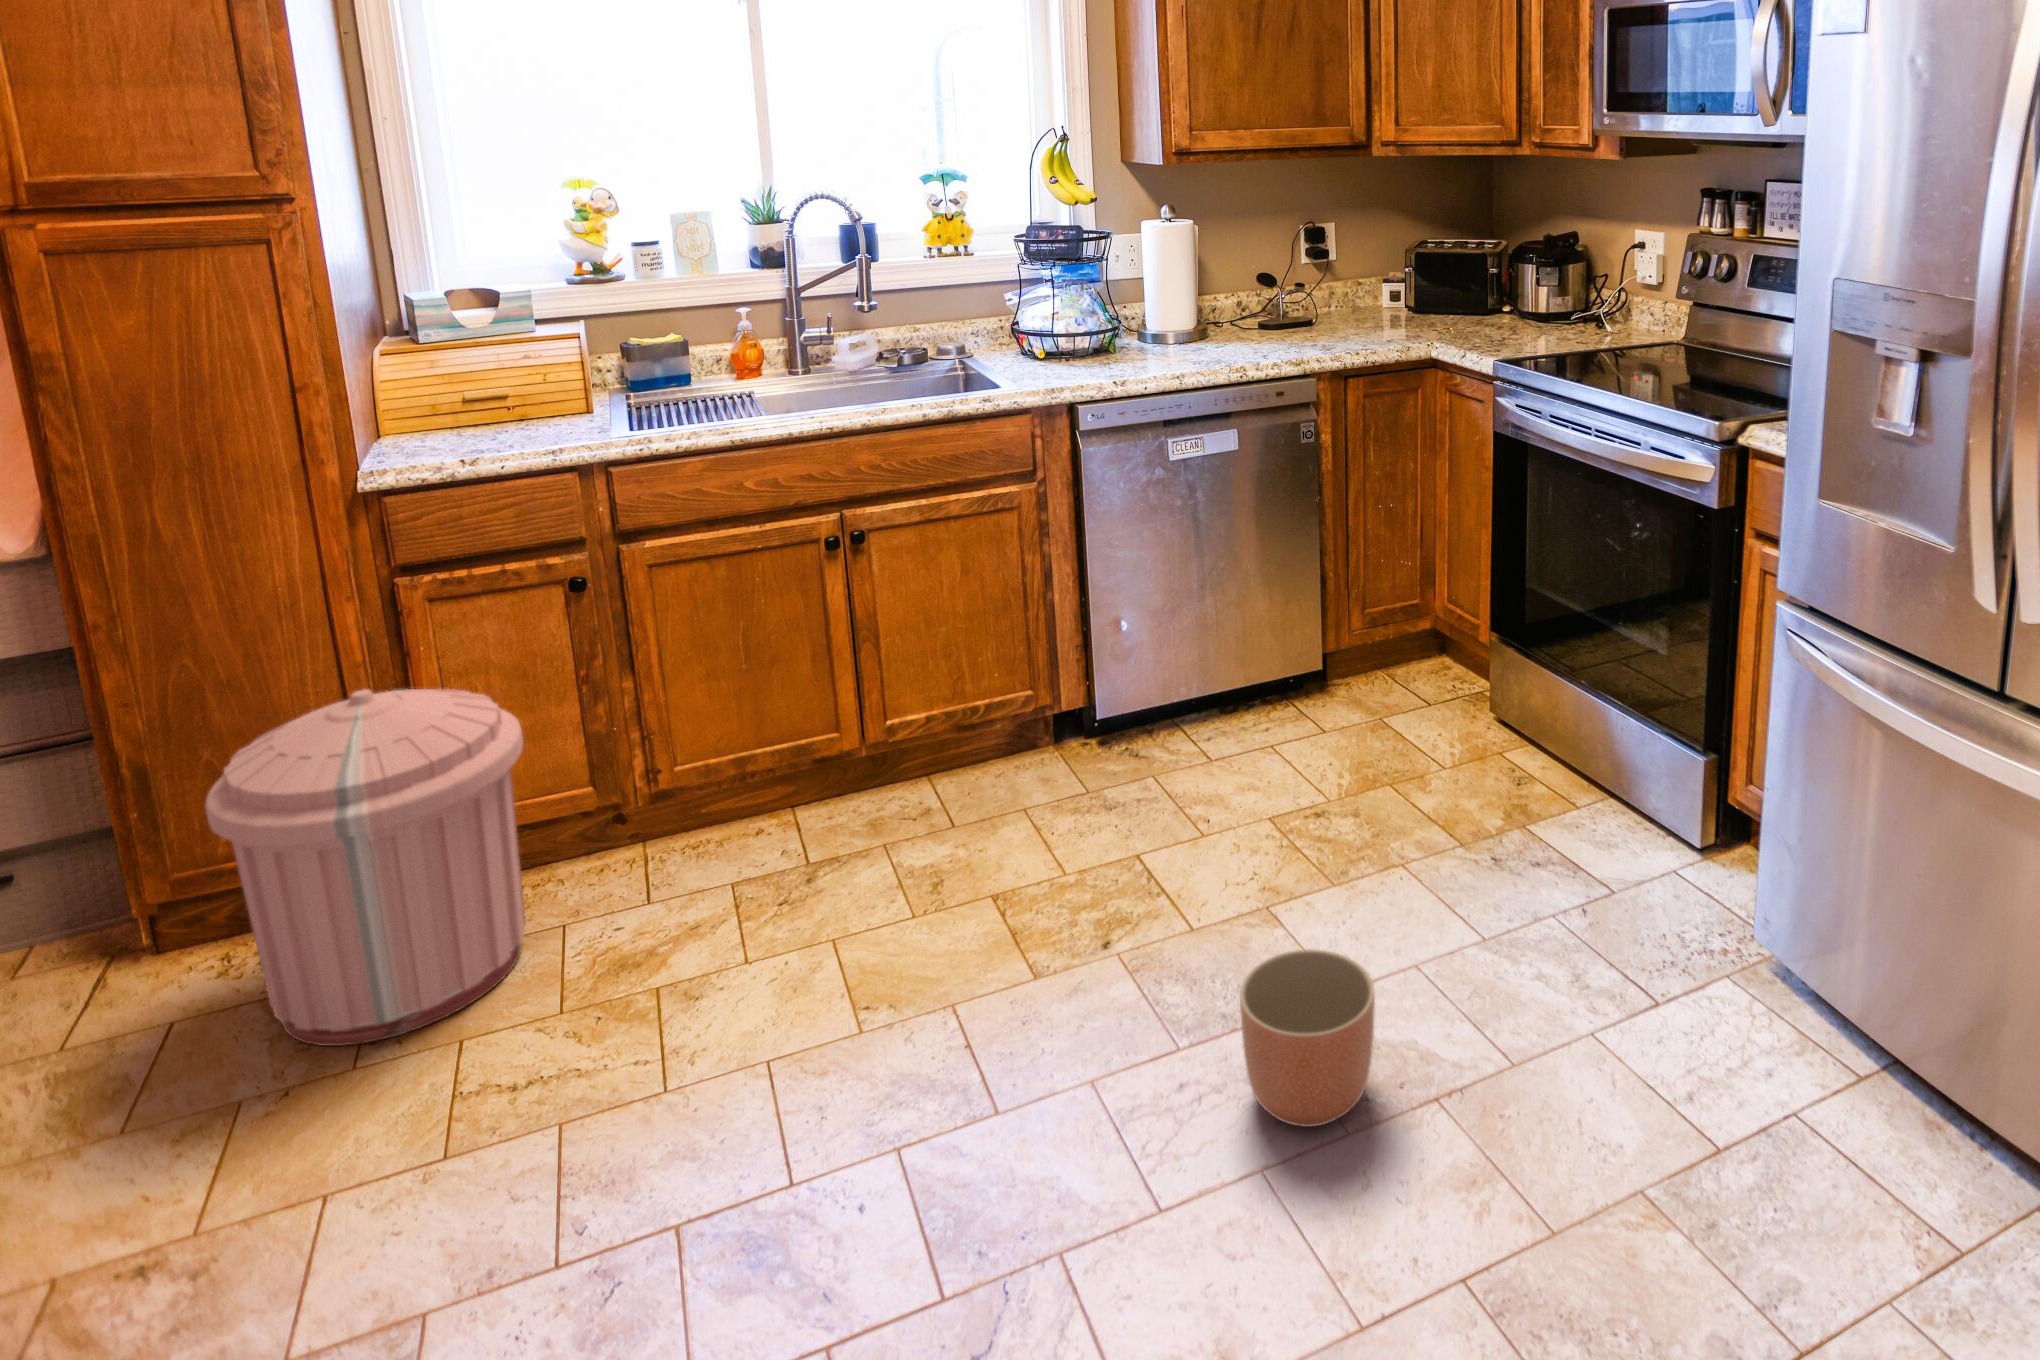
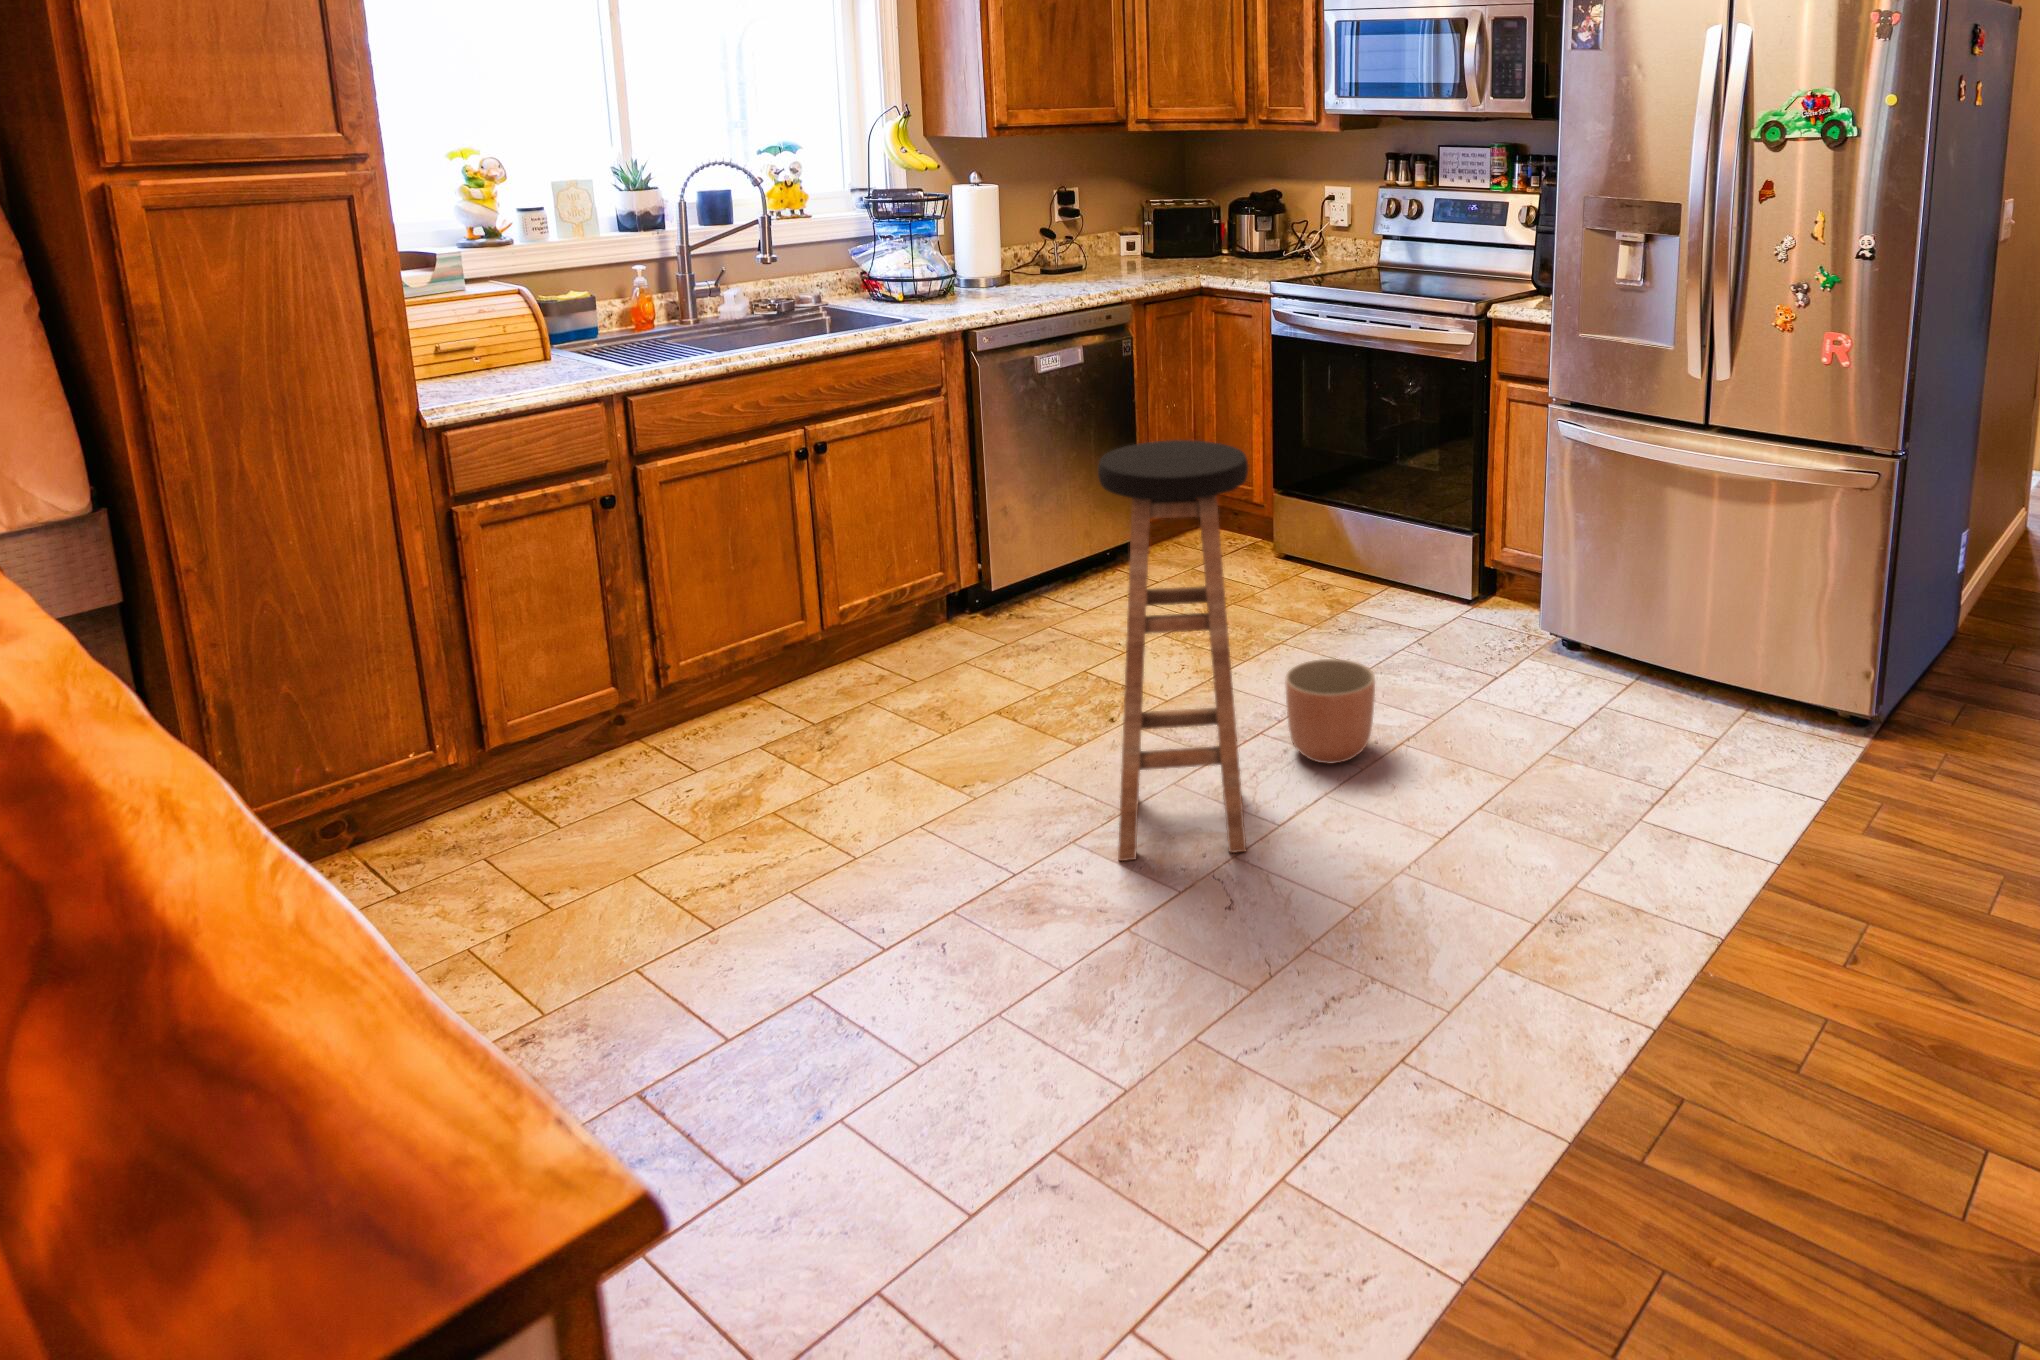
bar stool: none [865,626,1135,1277] -> present [1098,440,1249,861]
trash can: present [206,689,526,1046] -> none [375,587,640,896]

